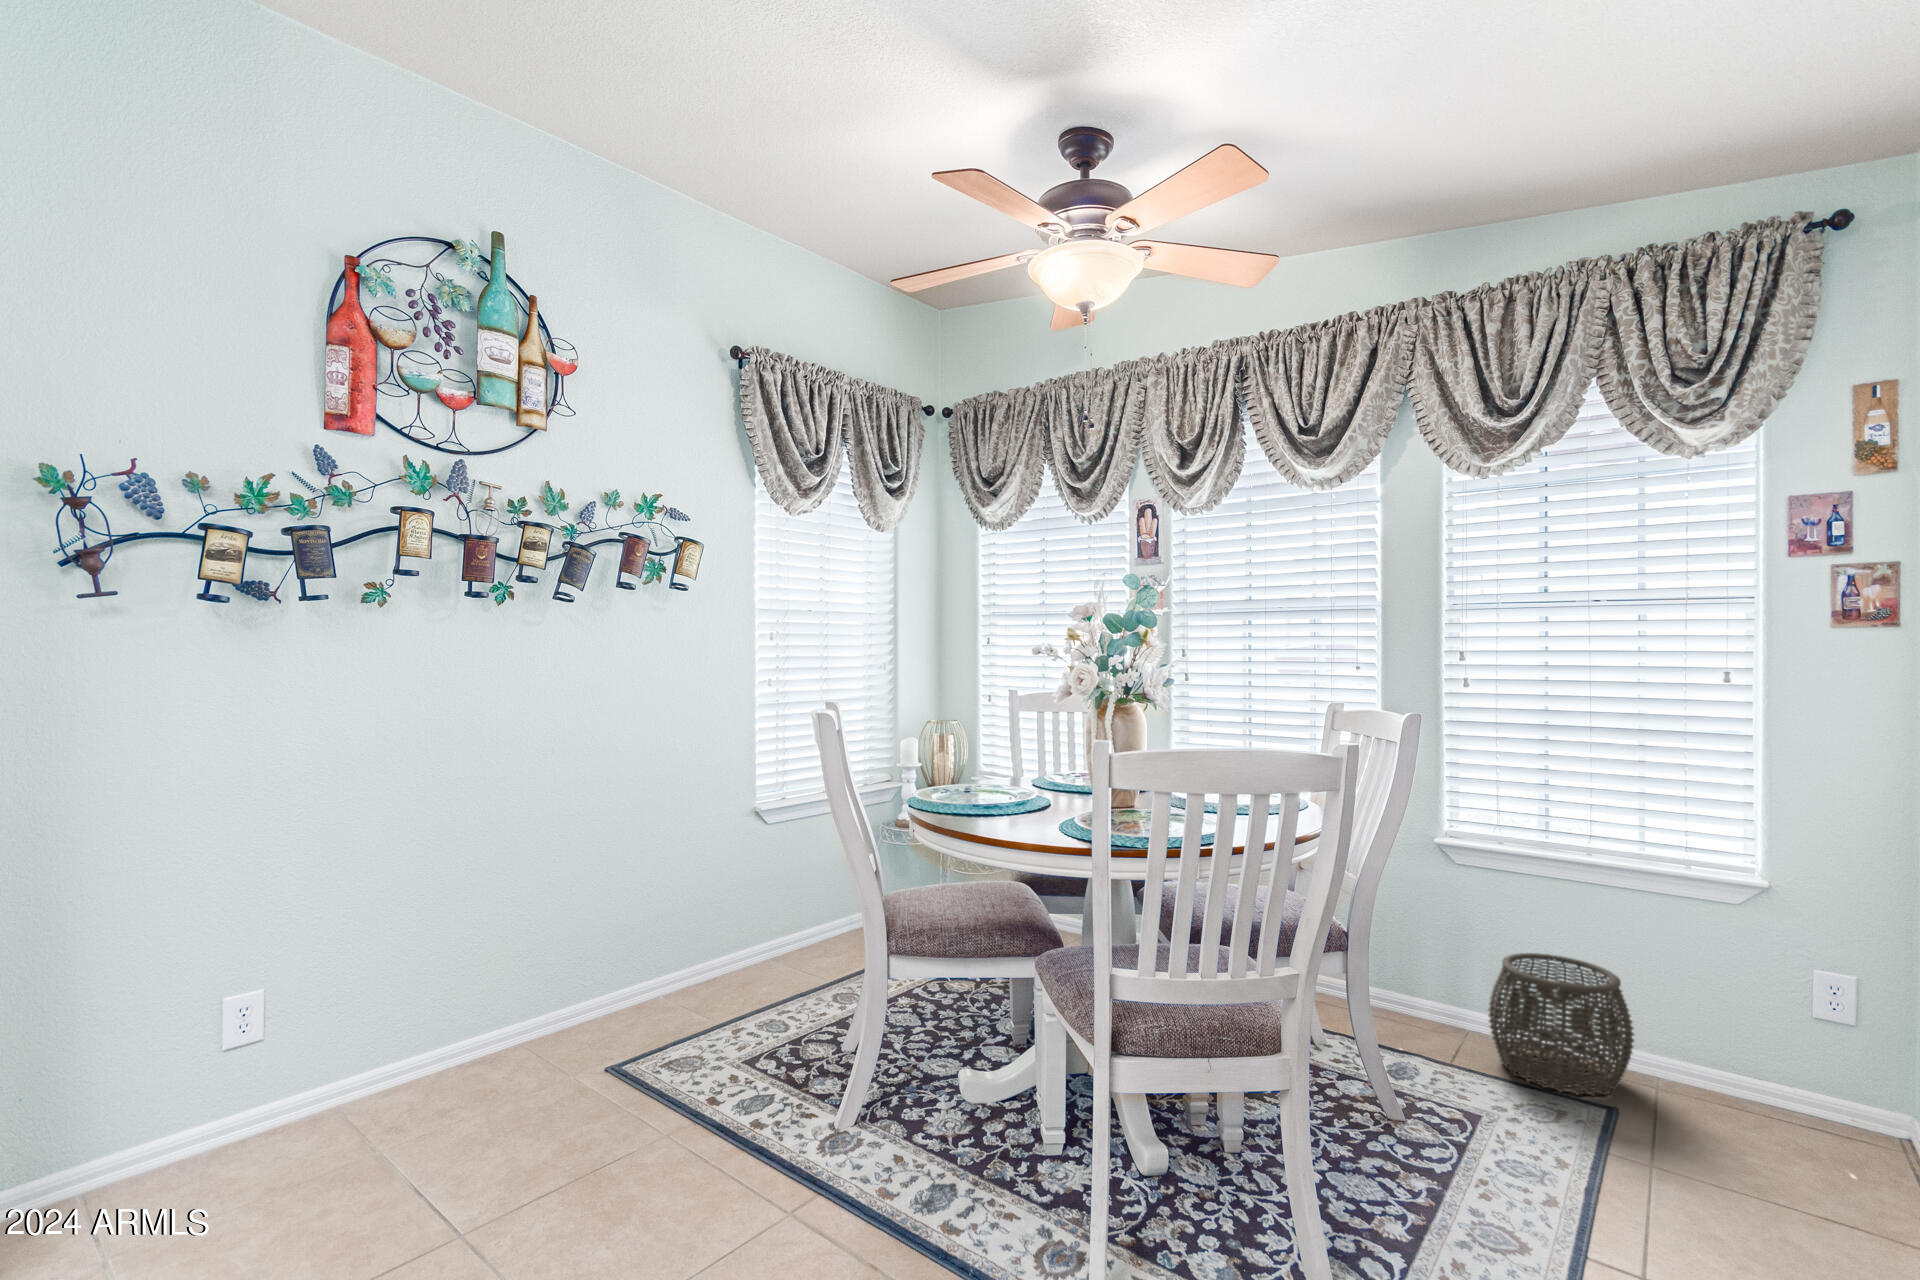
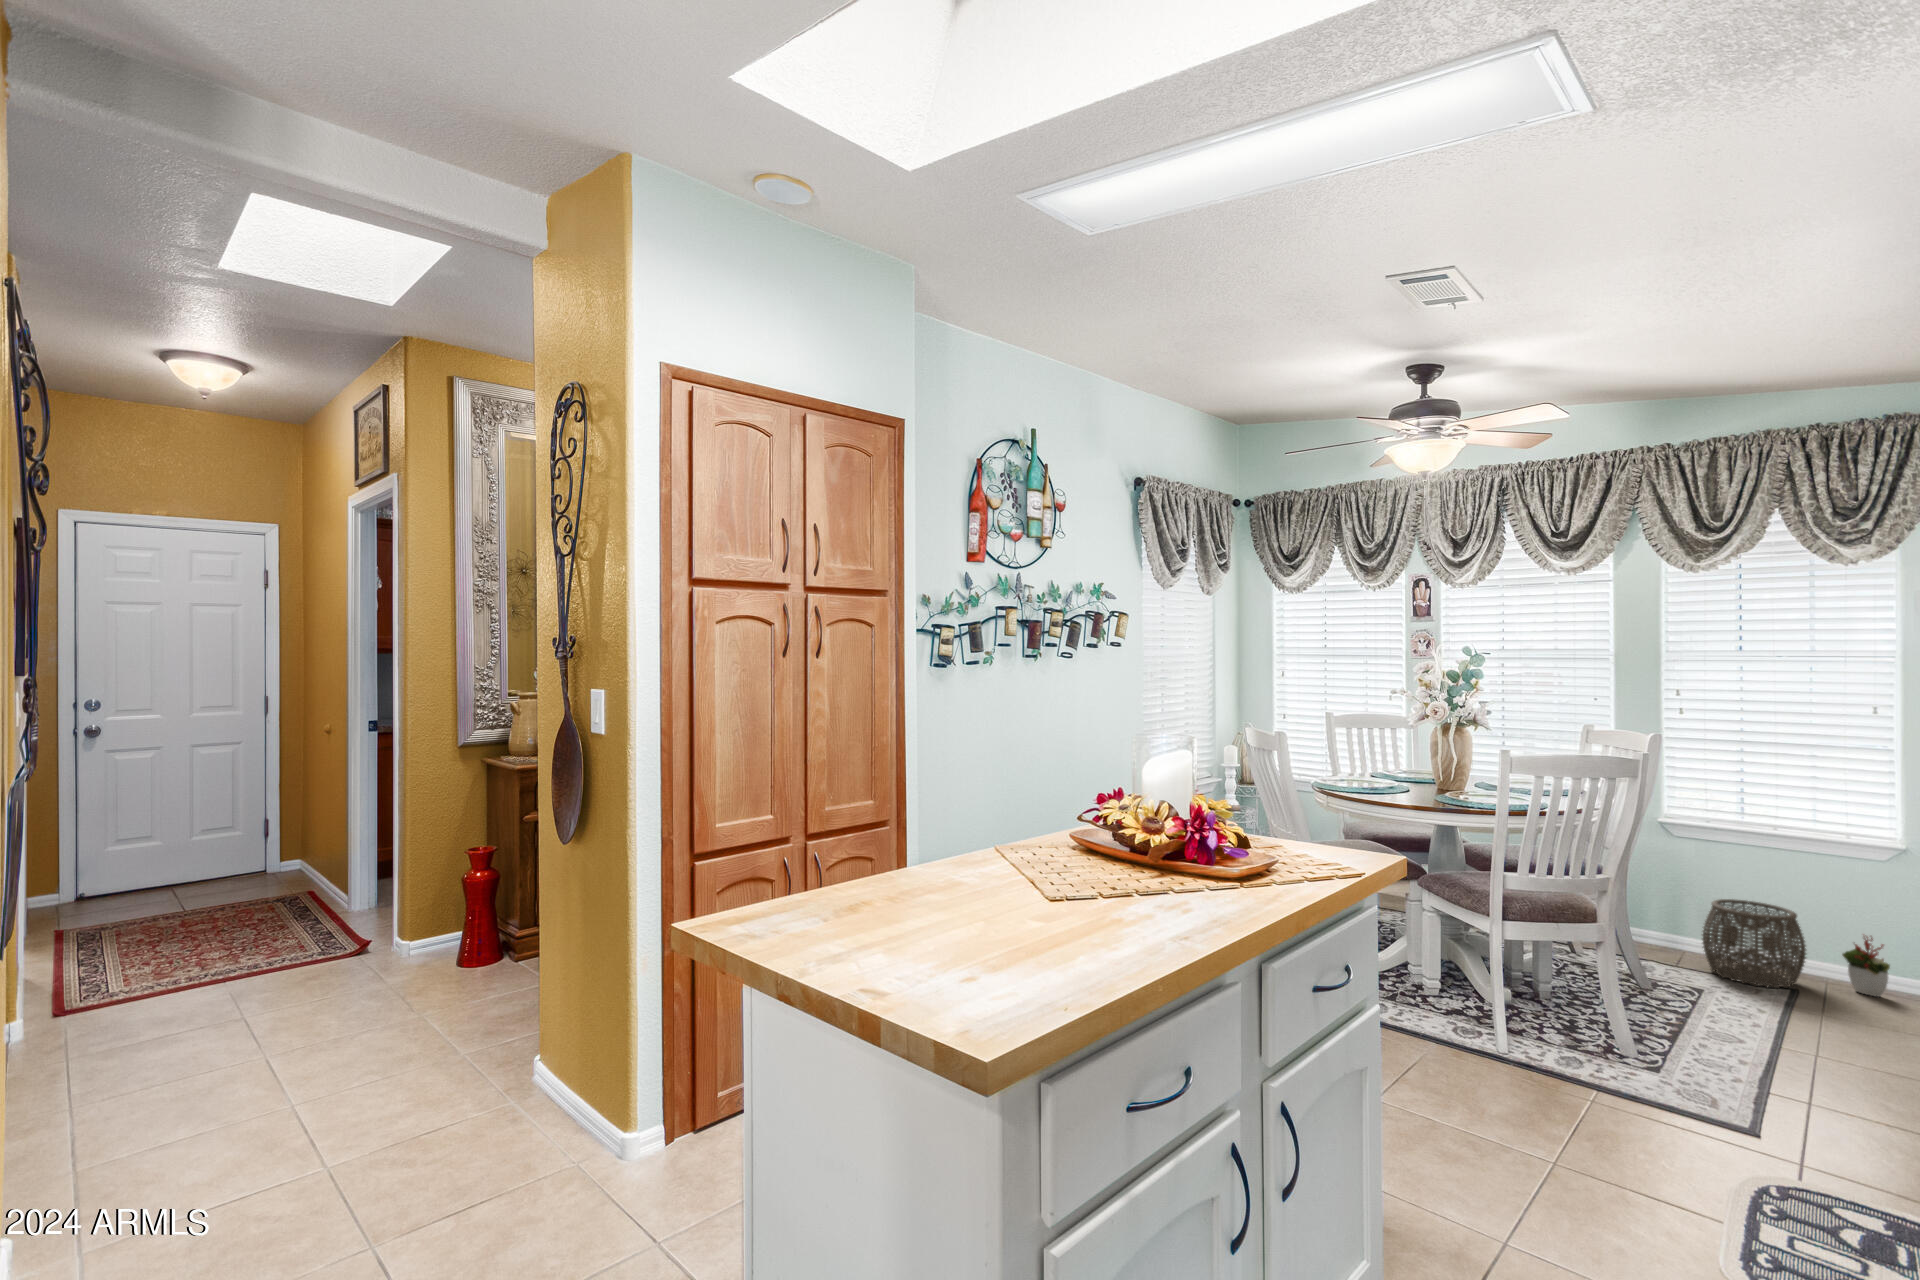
decorative plant: none [1683,1007,1753,1105] -> present [1842,936,1890,997]

